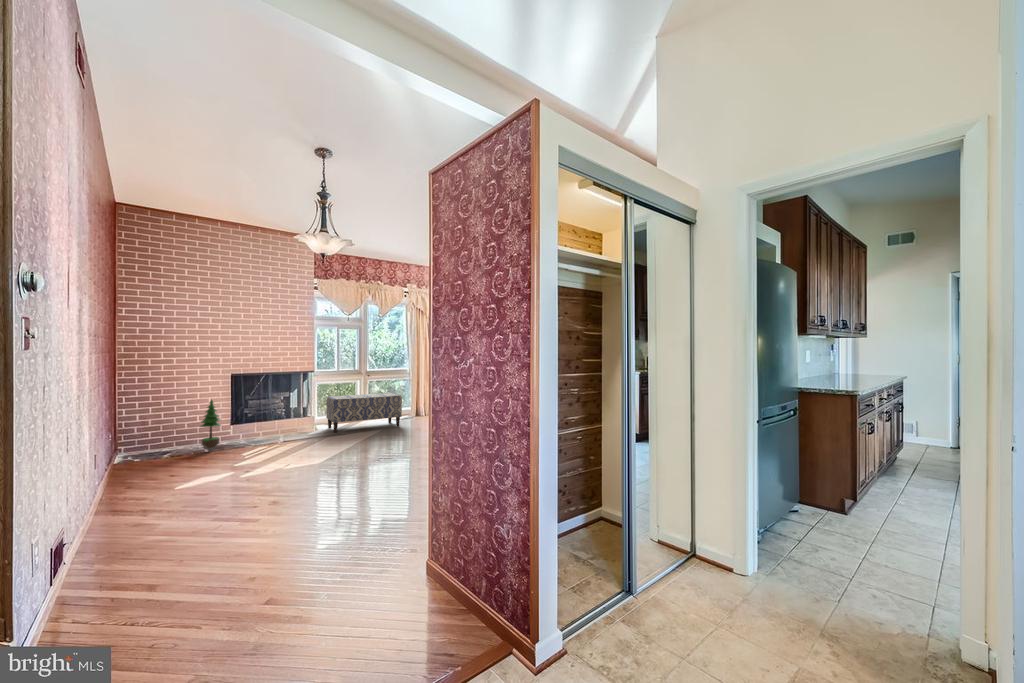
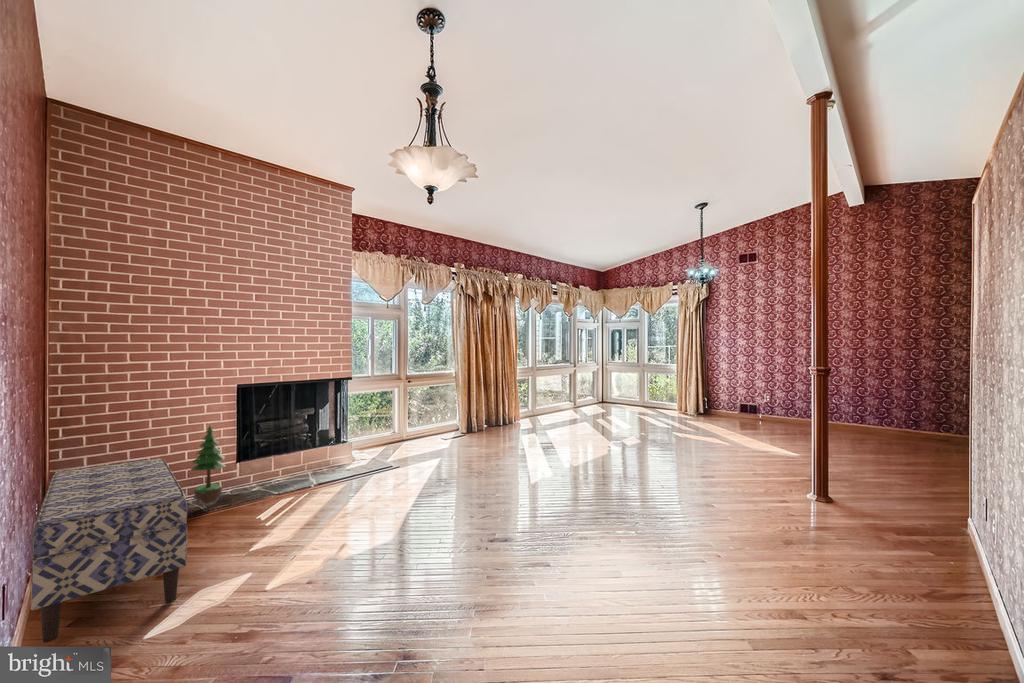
bench: present [326,393,402,433] -> present [31,458,187,643]

